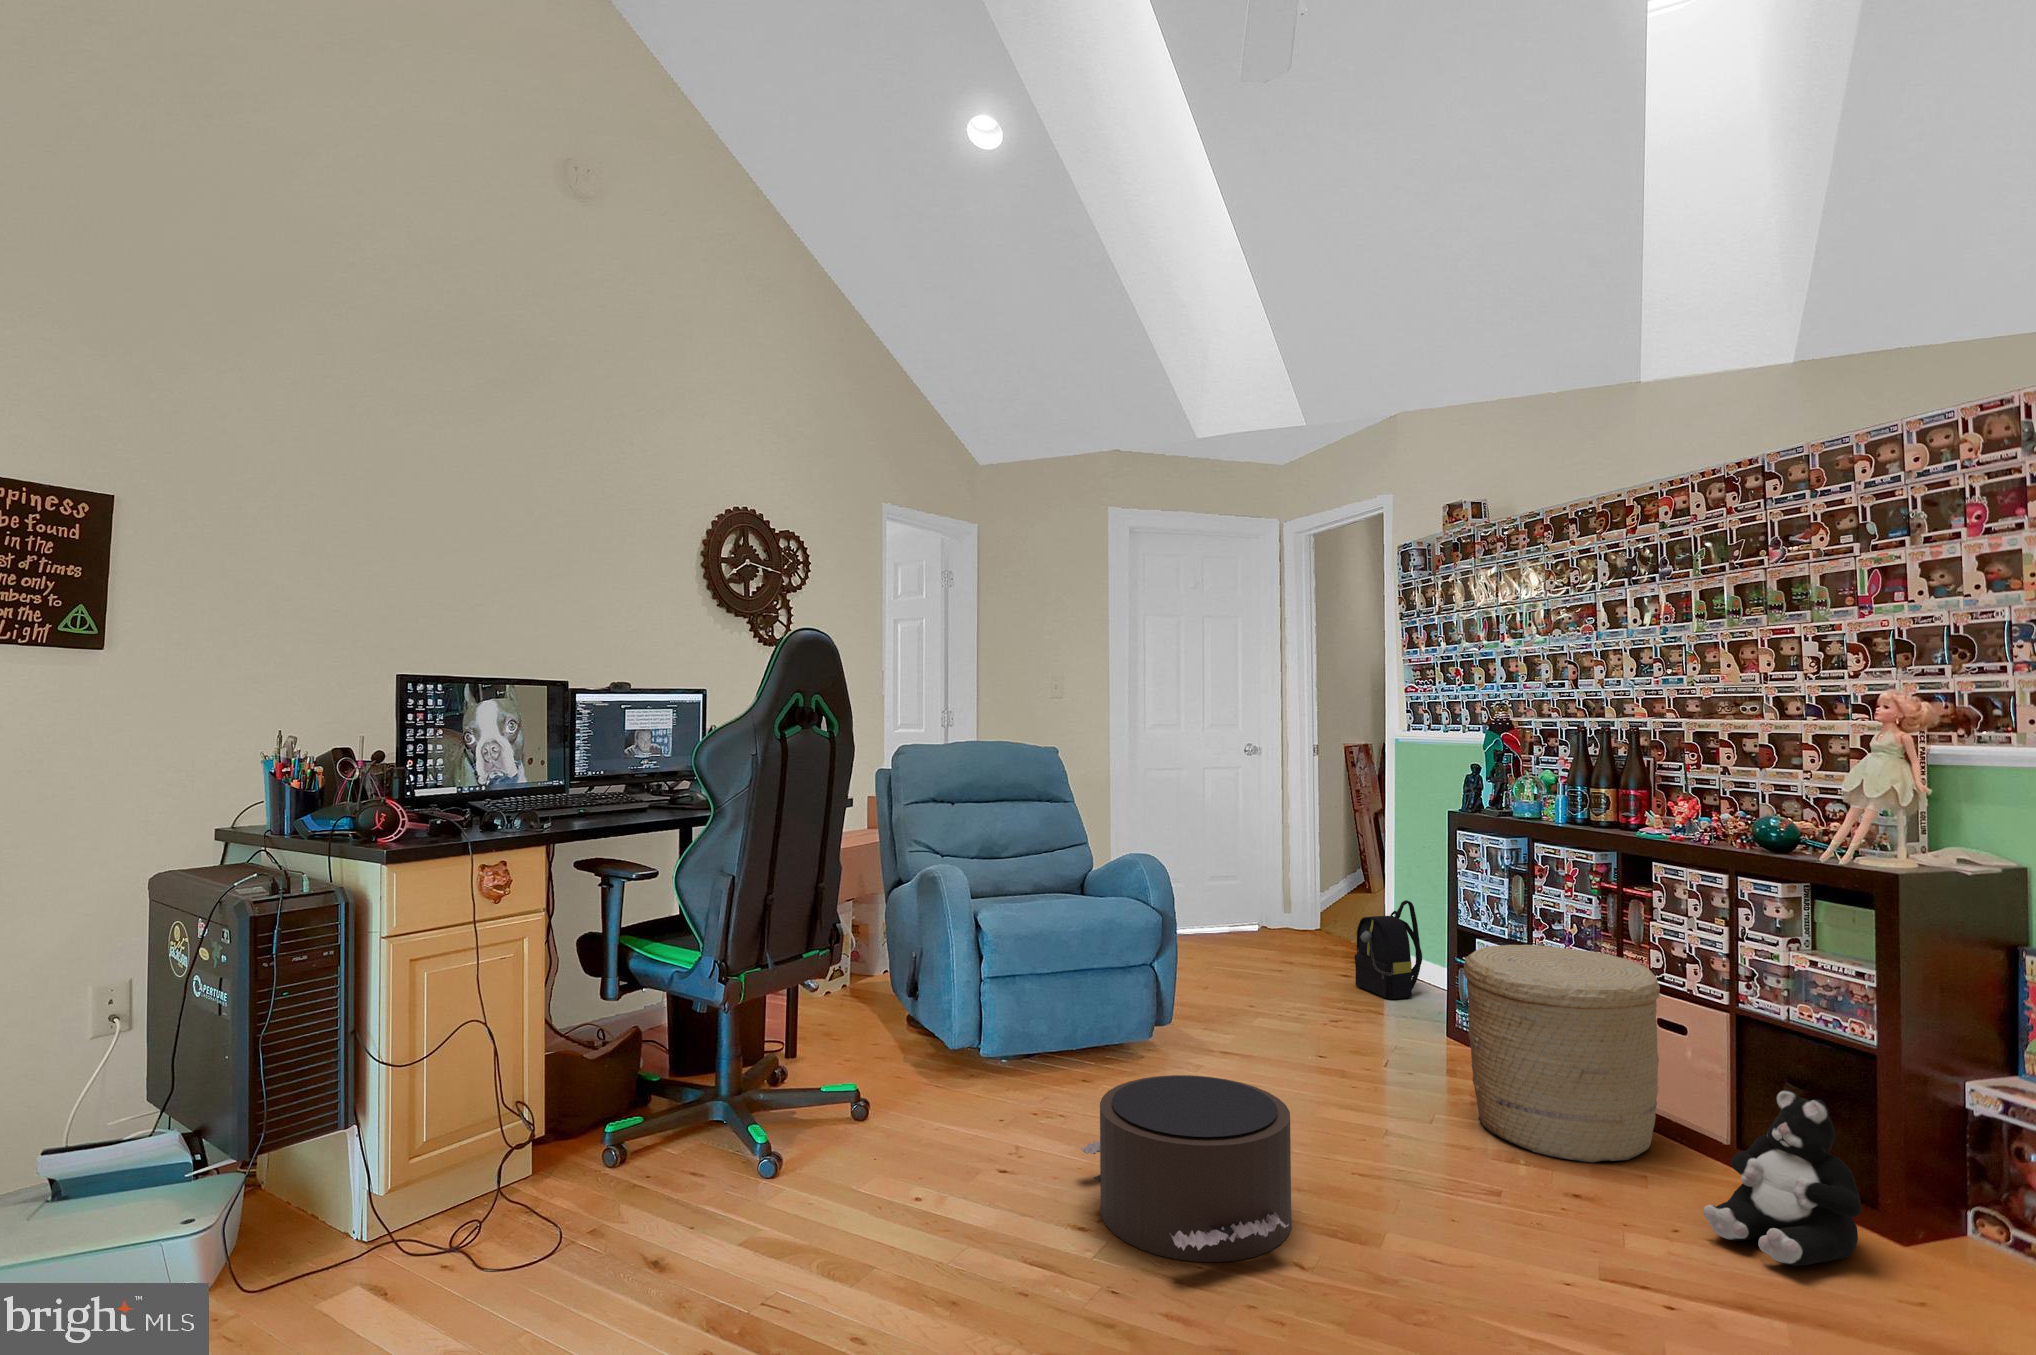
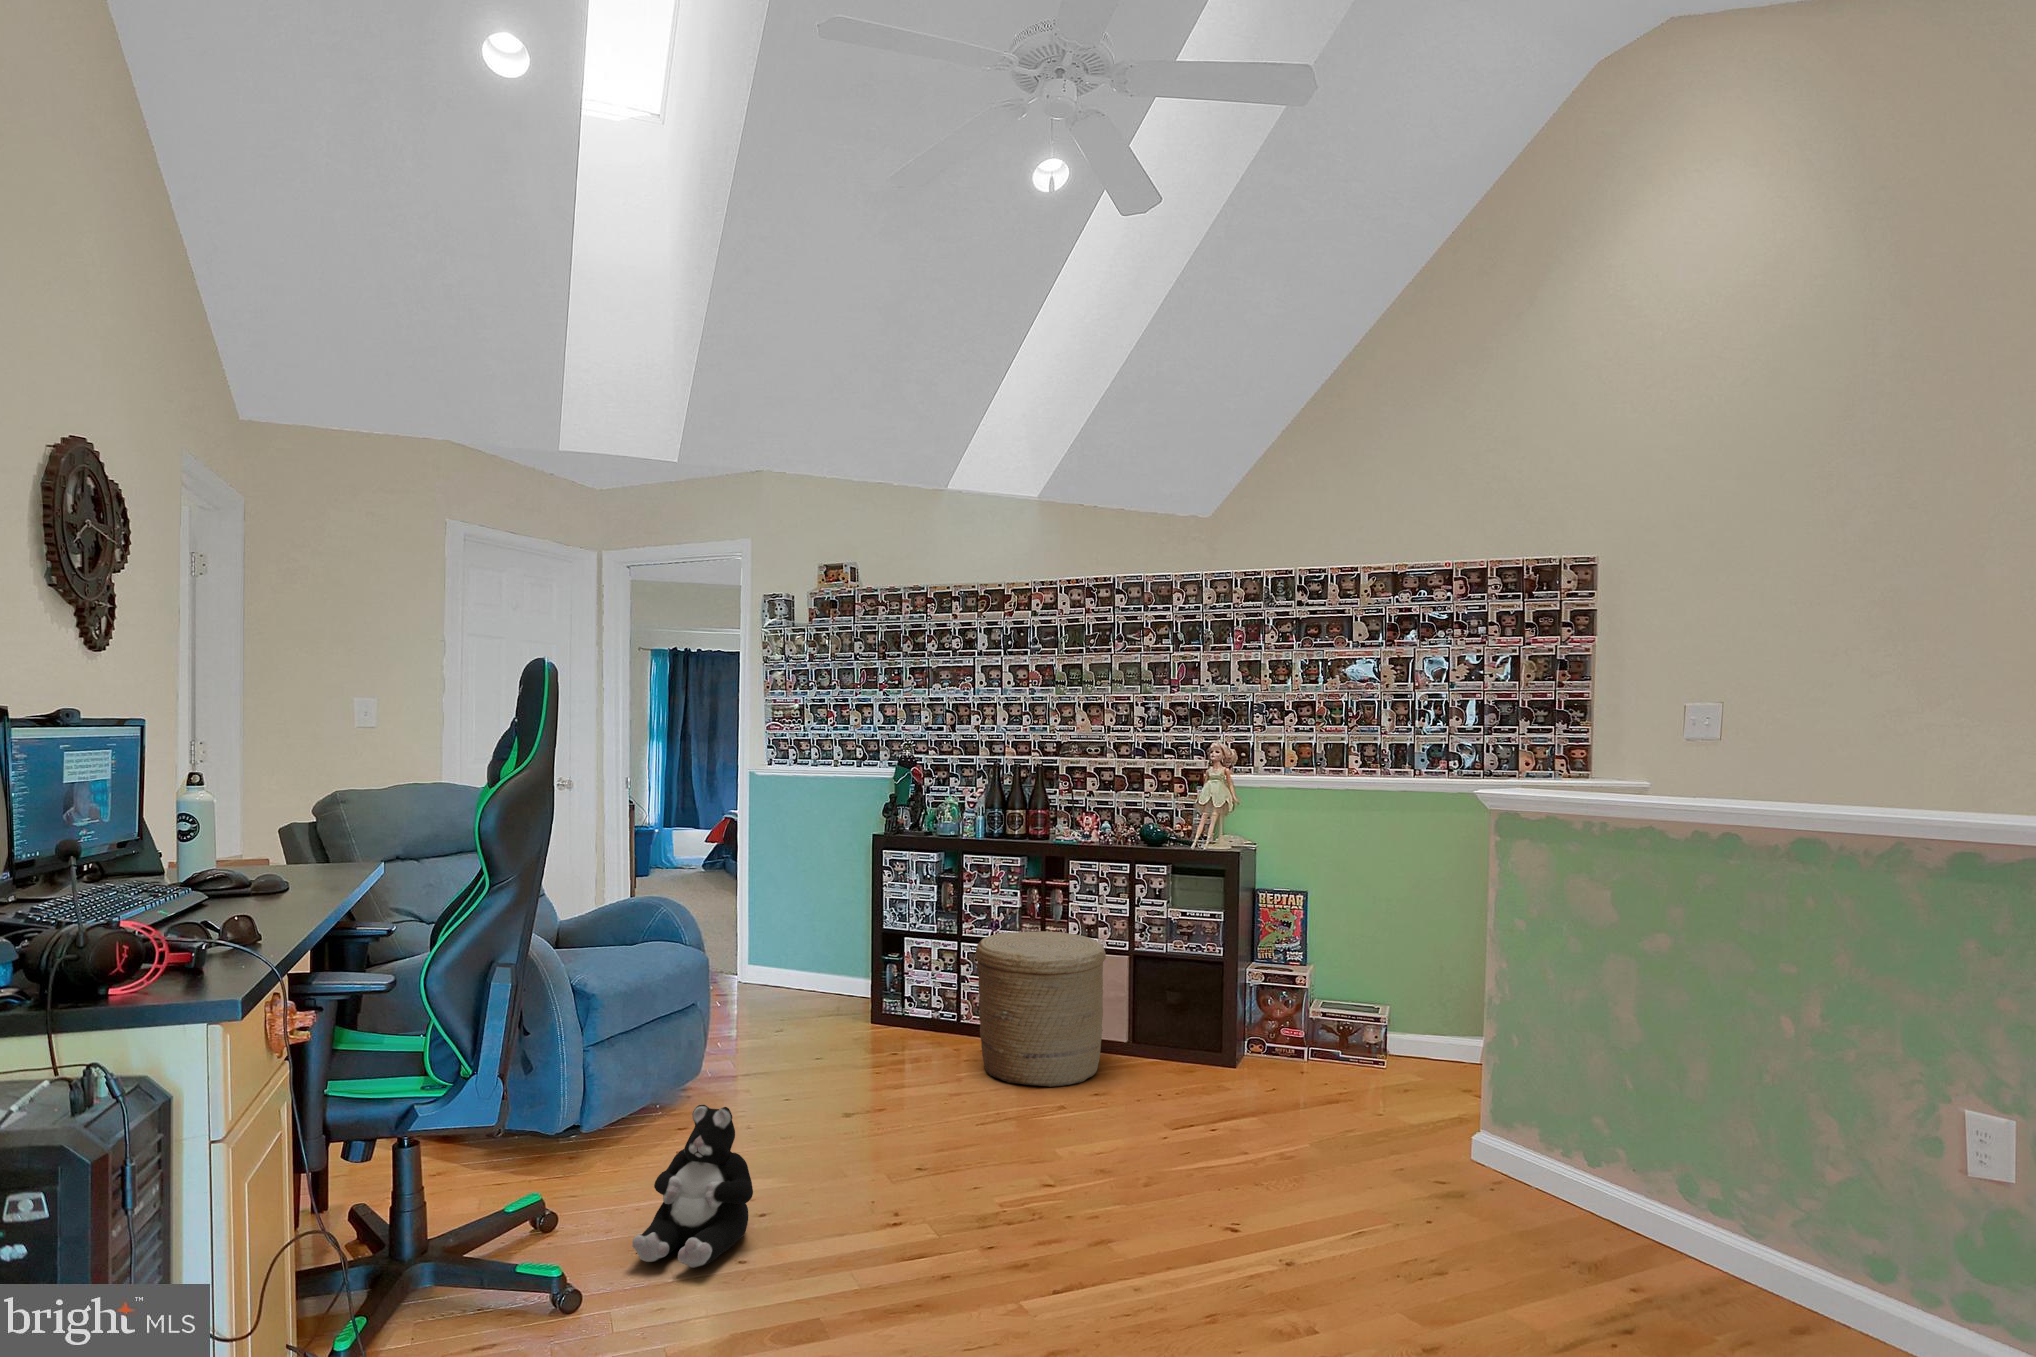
backpack: present [1354,900,1422,999] -> none [746,917,804,1009]
pouf: present [1081,1075,1291,1262] -> none [833,1089,1059,1253]
plush toy: present [1703,1090,1862,1266] -> present [633,1105,753,1268]

